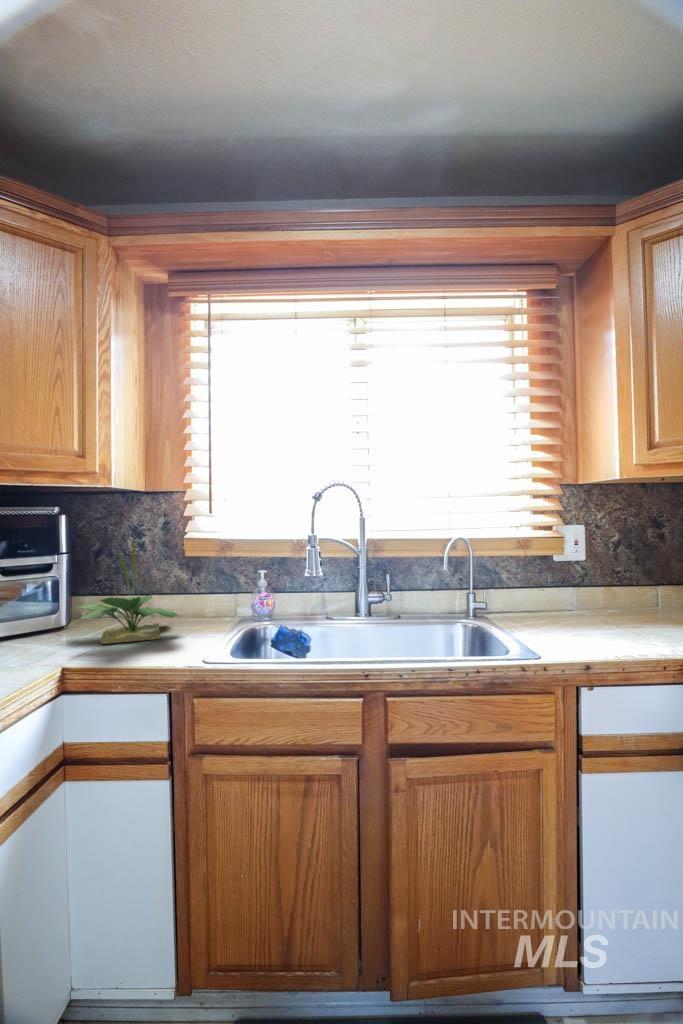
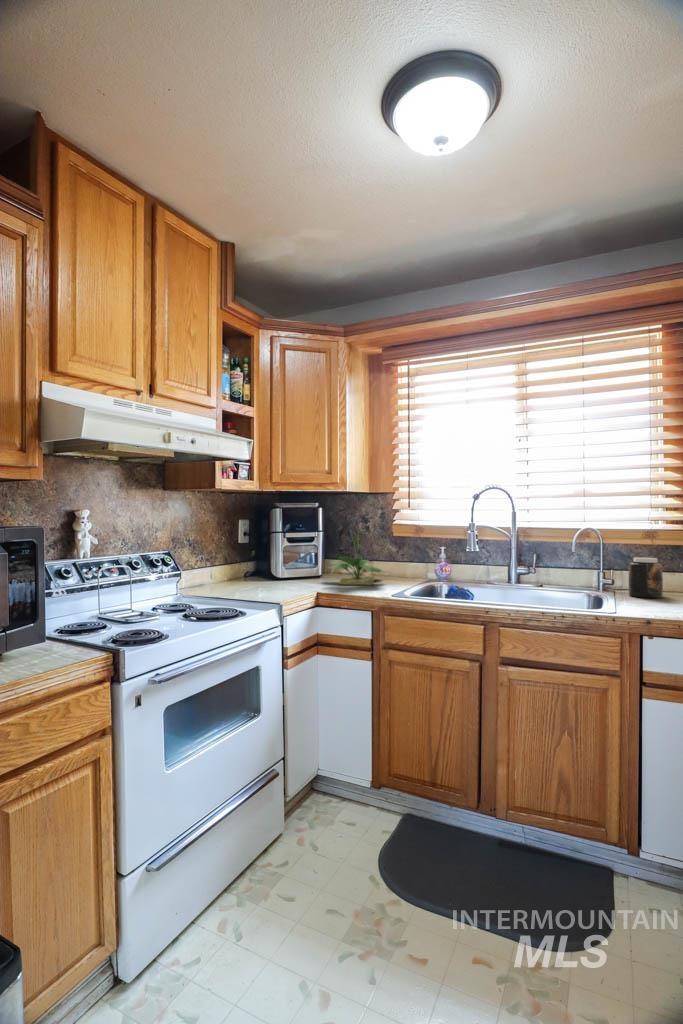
jar: none [506,572,546,624] -> present [629,557,663,598]

